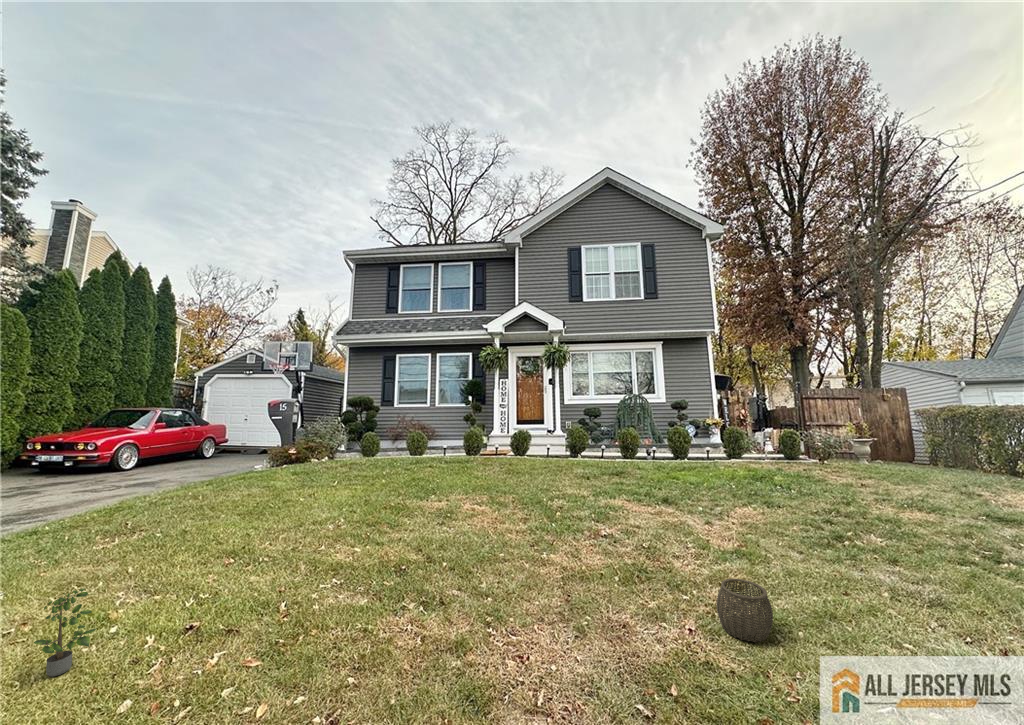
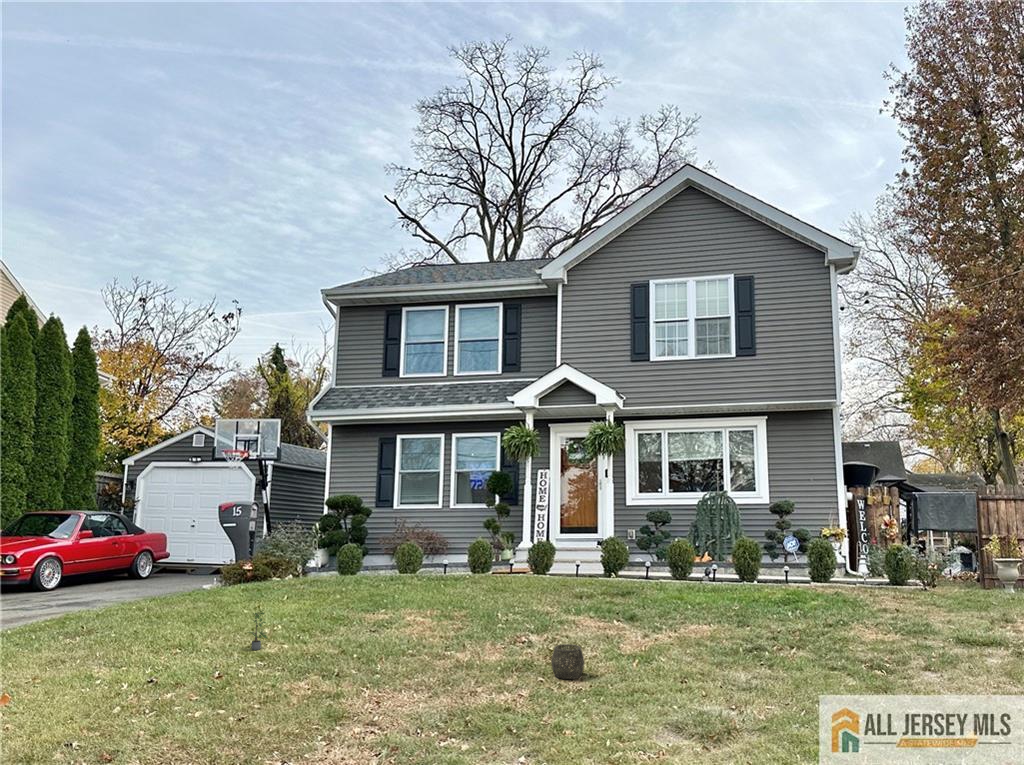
potted plant: present [34,588,97,676] -> present [248,610,267,650]

